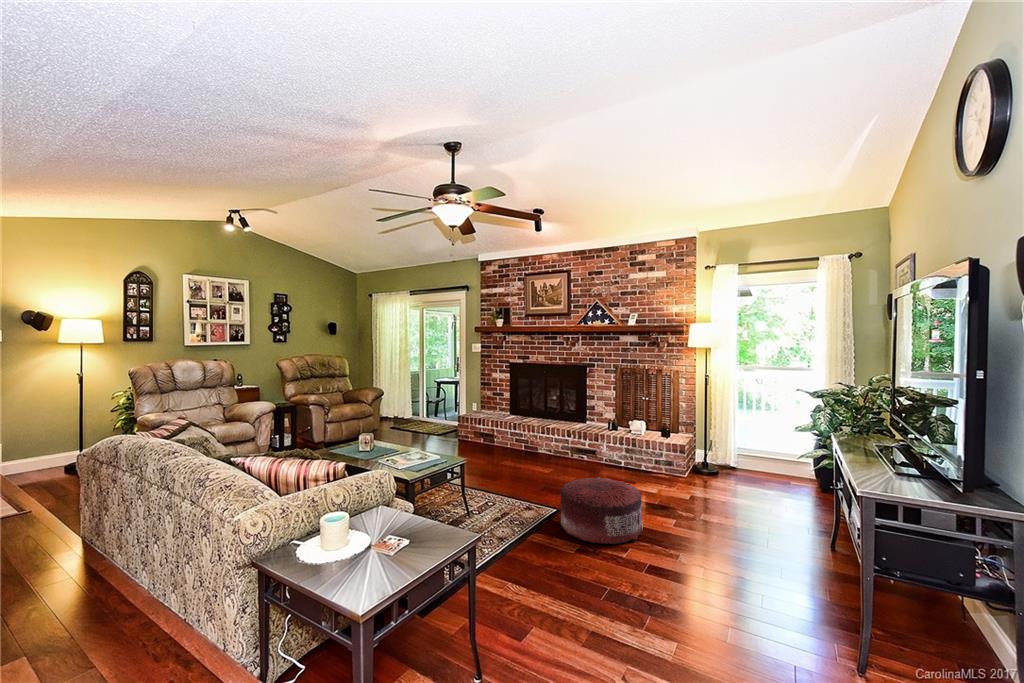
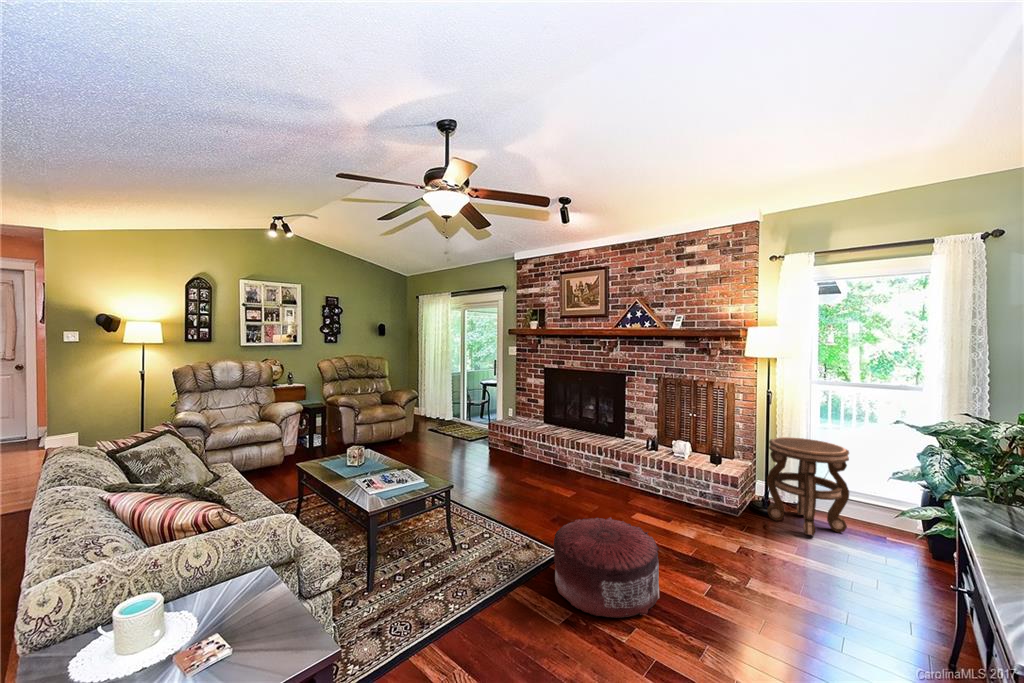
side table: none [707,412,766,485] -> present [767,437,849,536]

